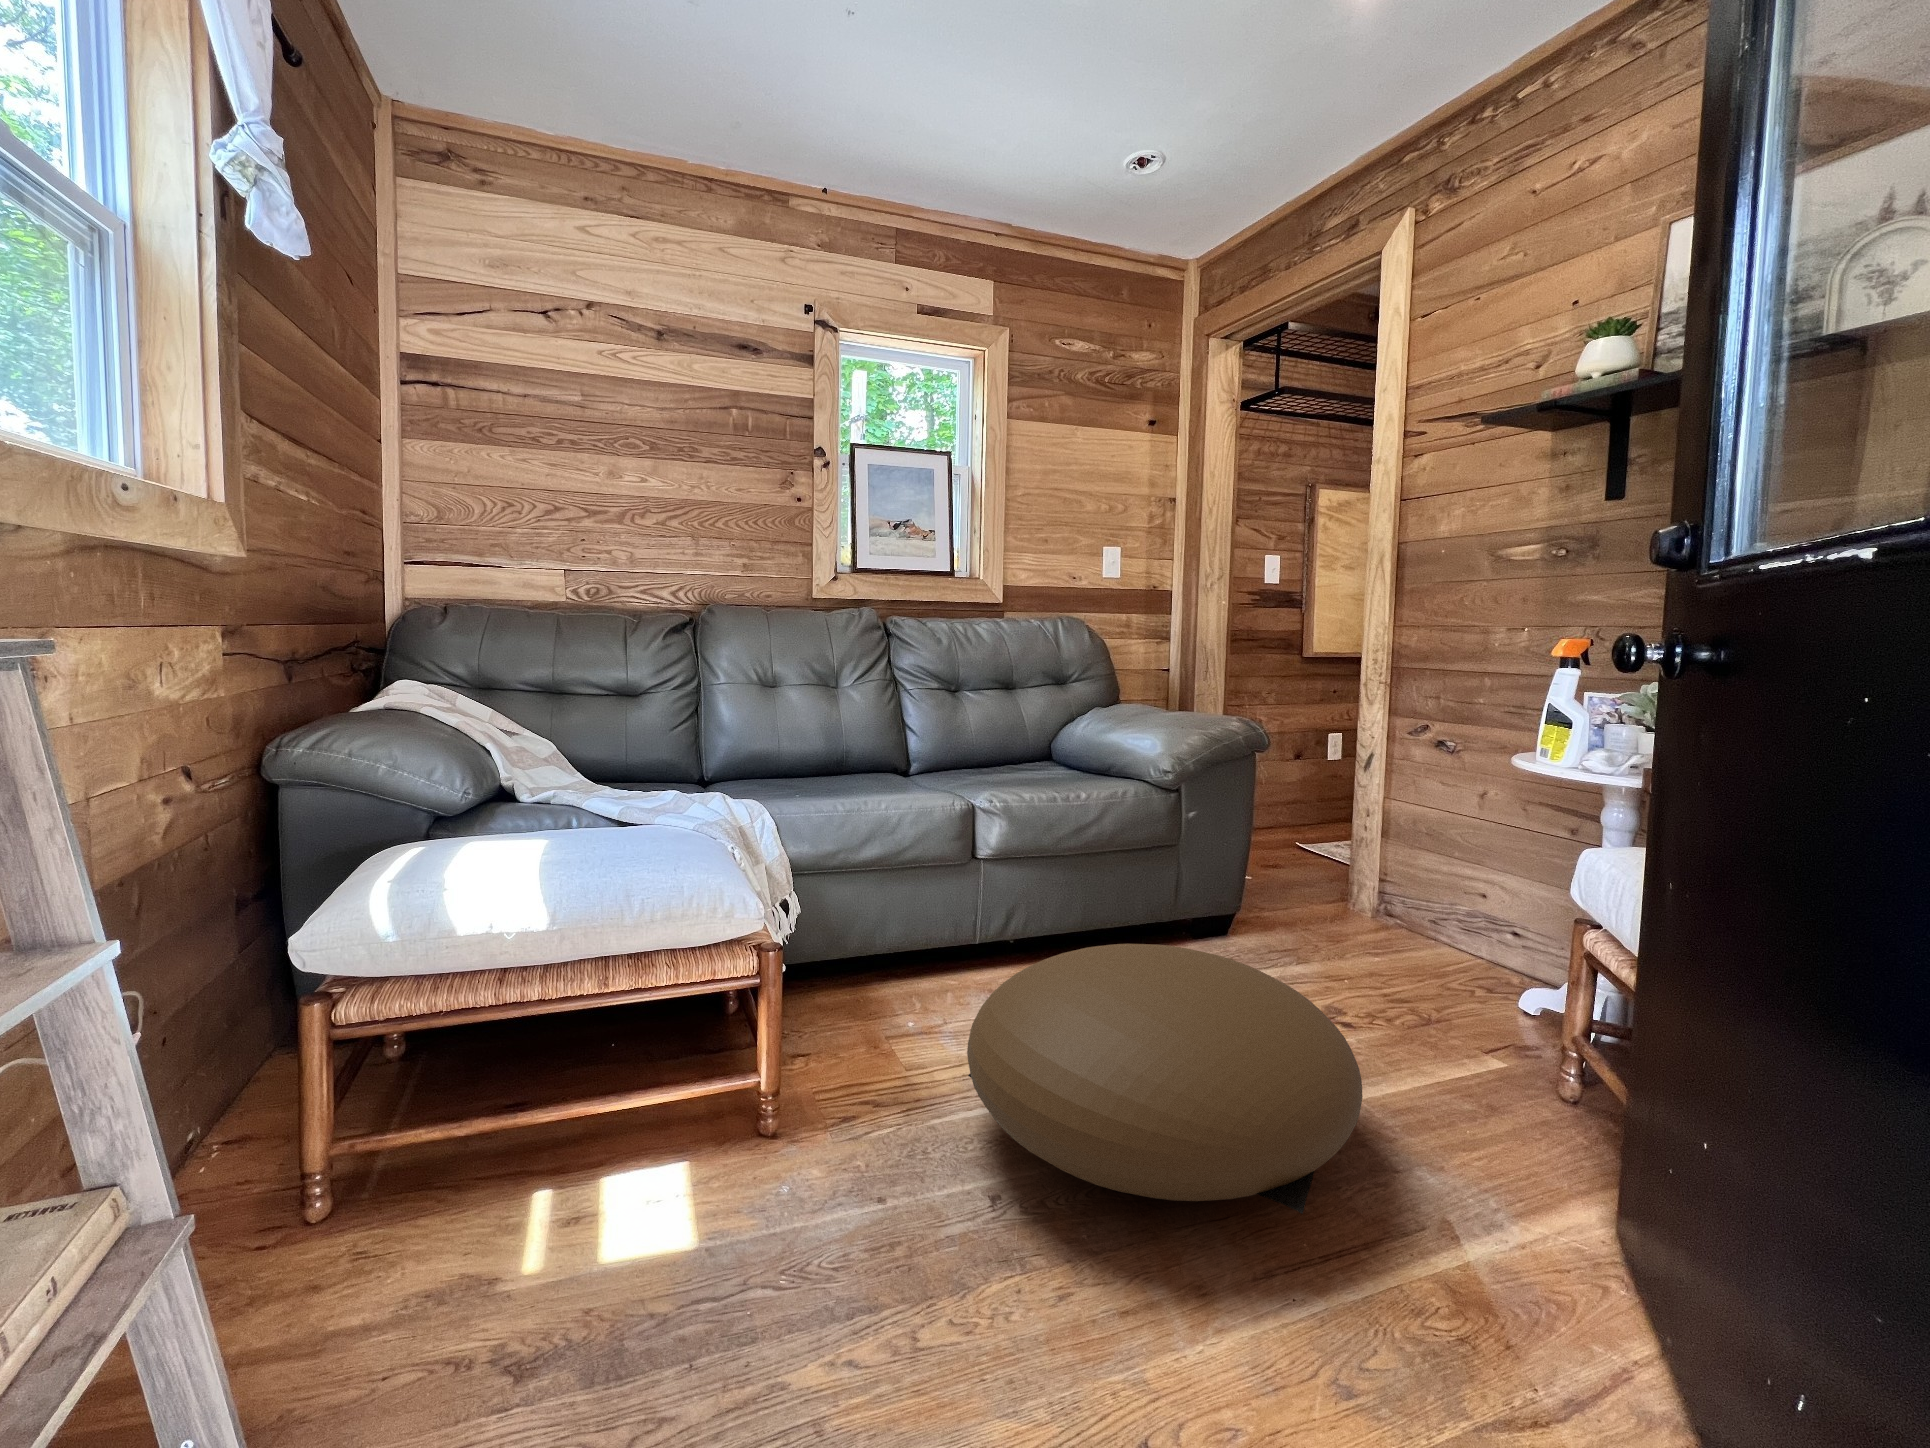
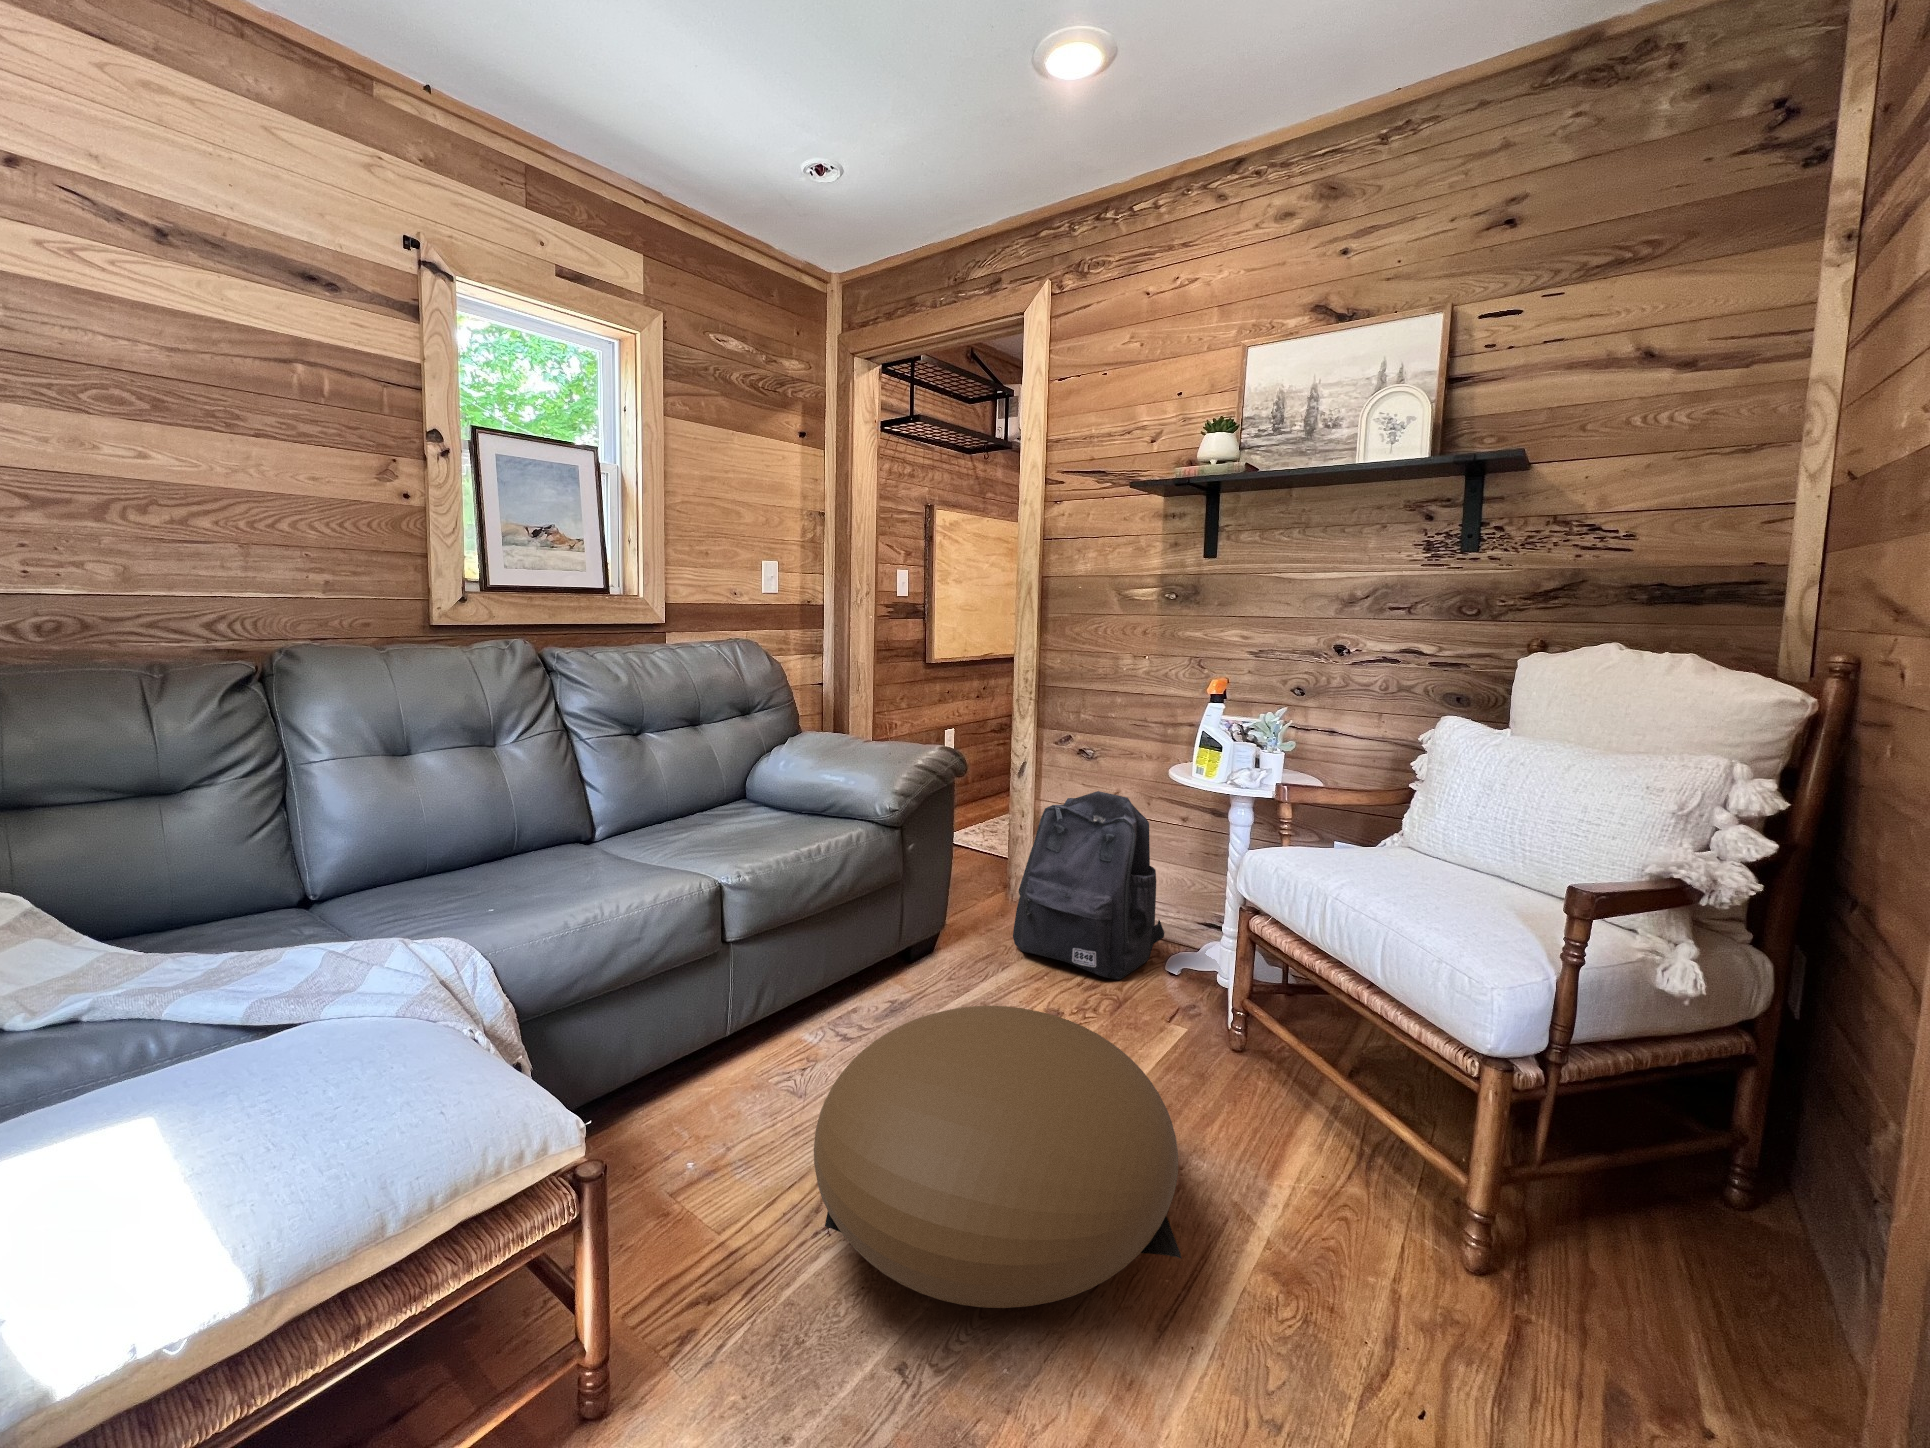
backpack: none [1322,784,1528,1000] -> present [1013,791,1164,980]

